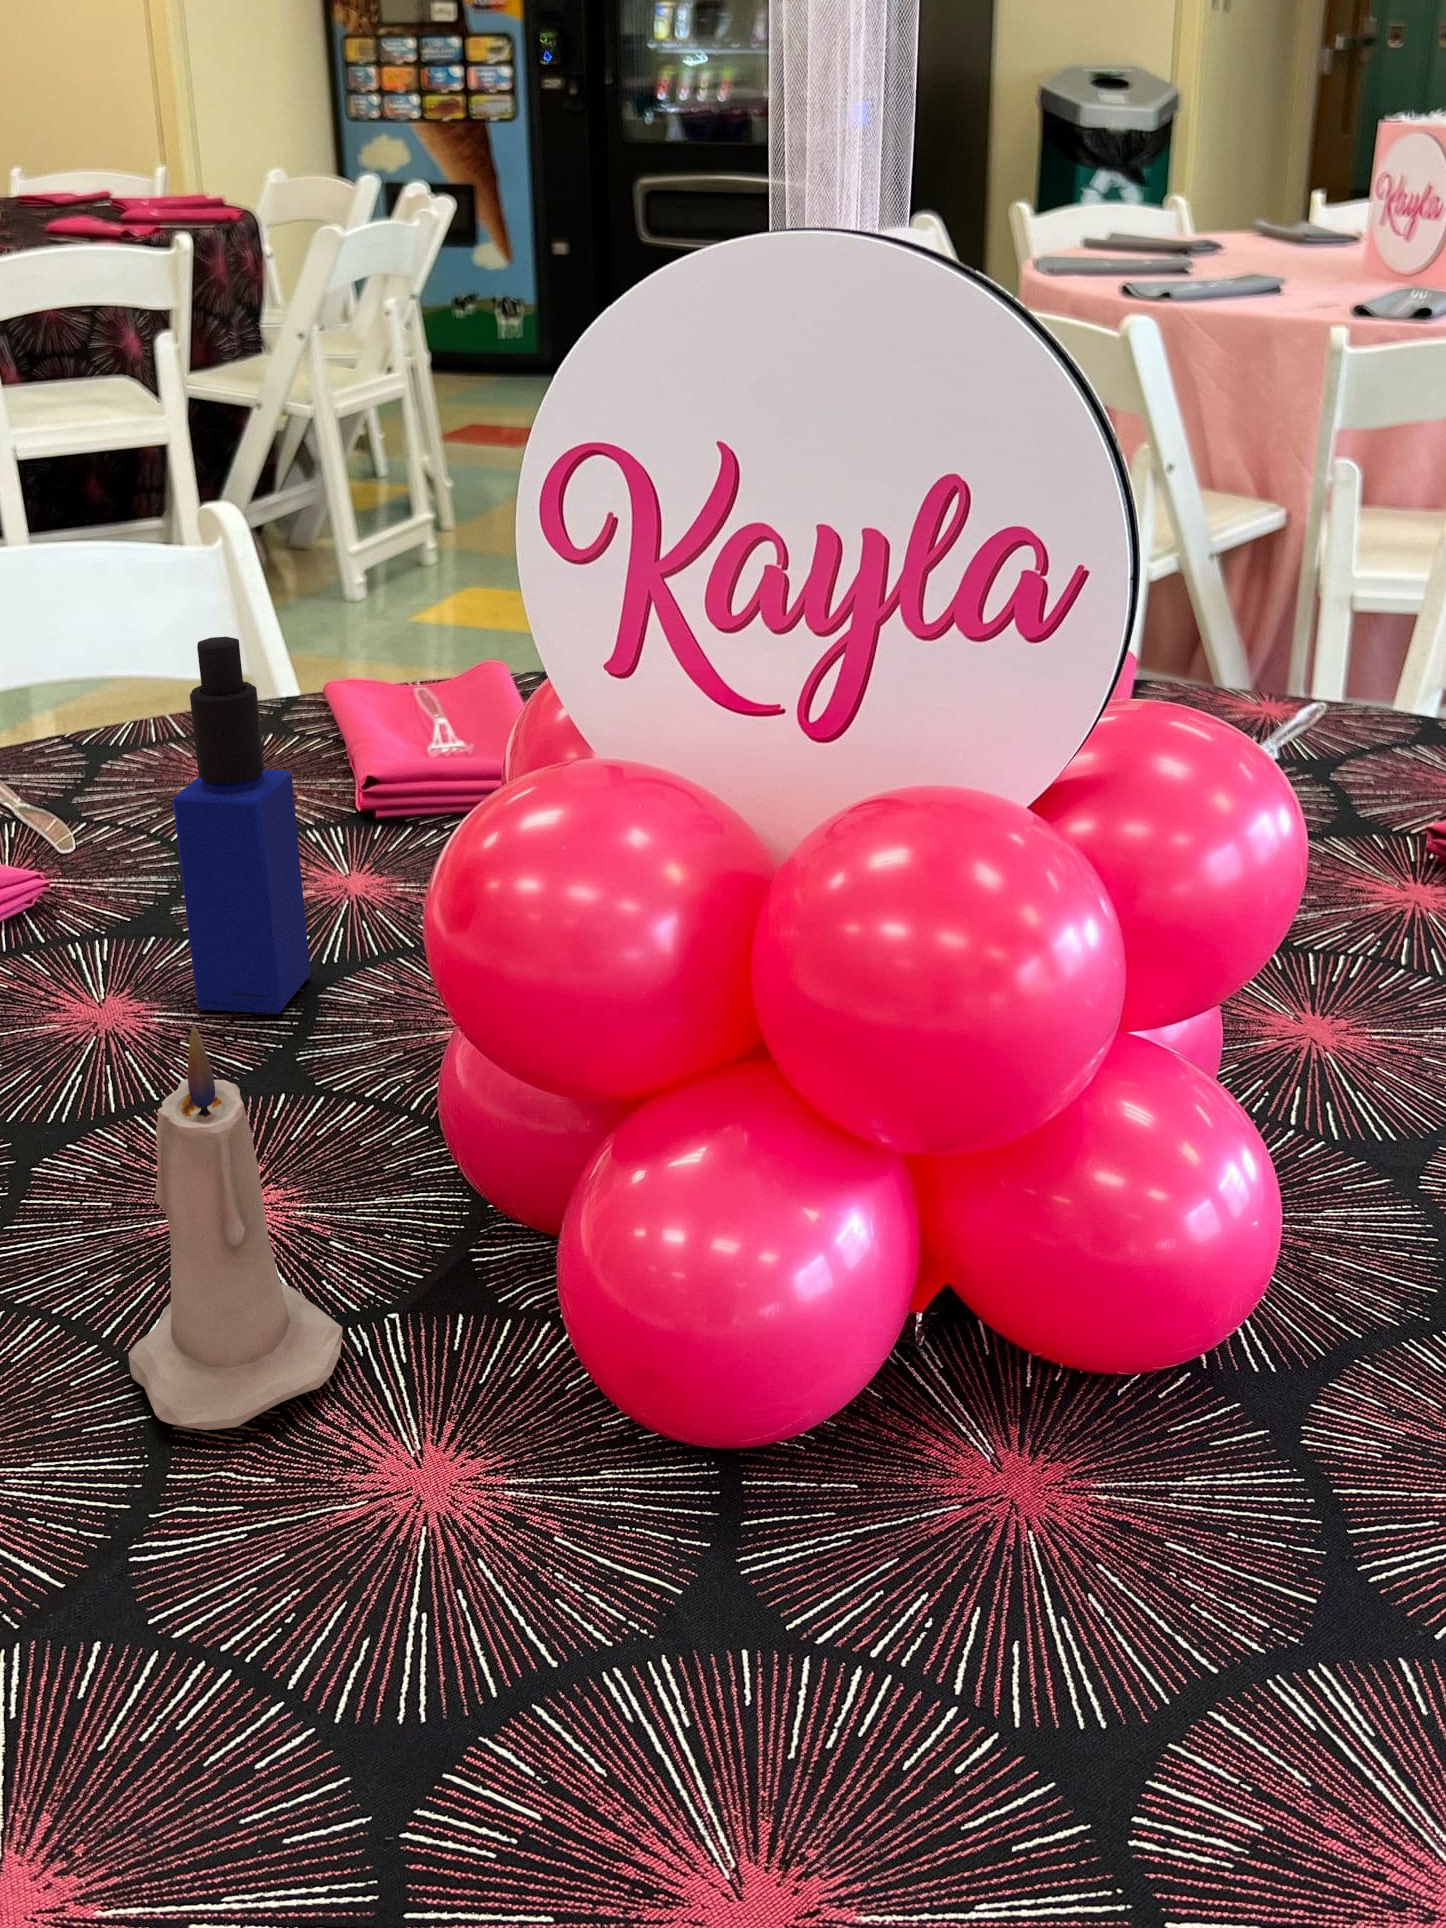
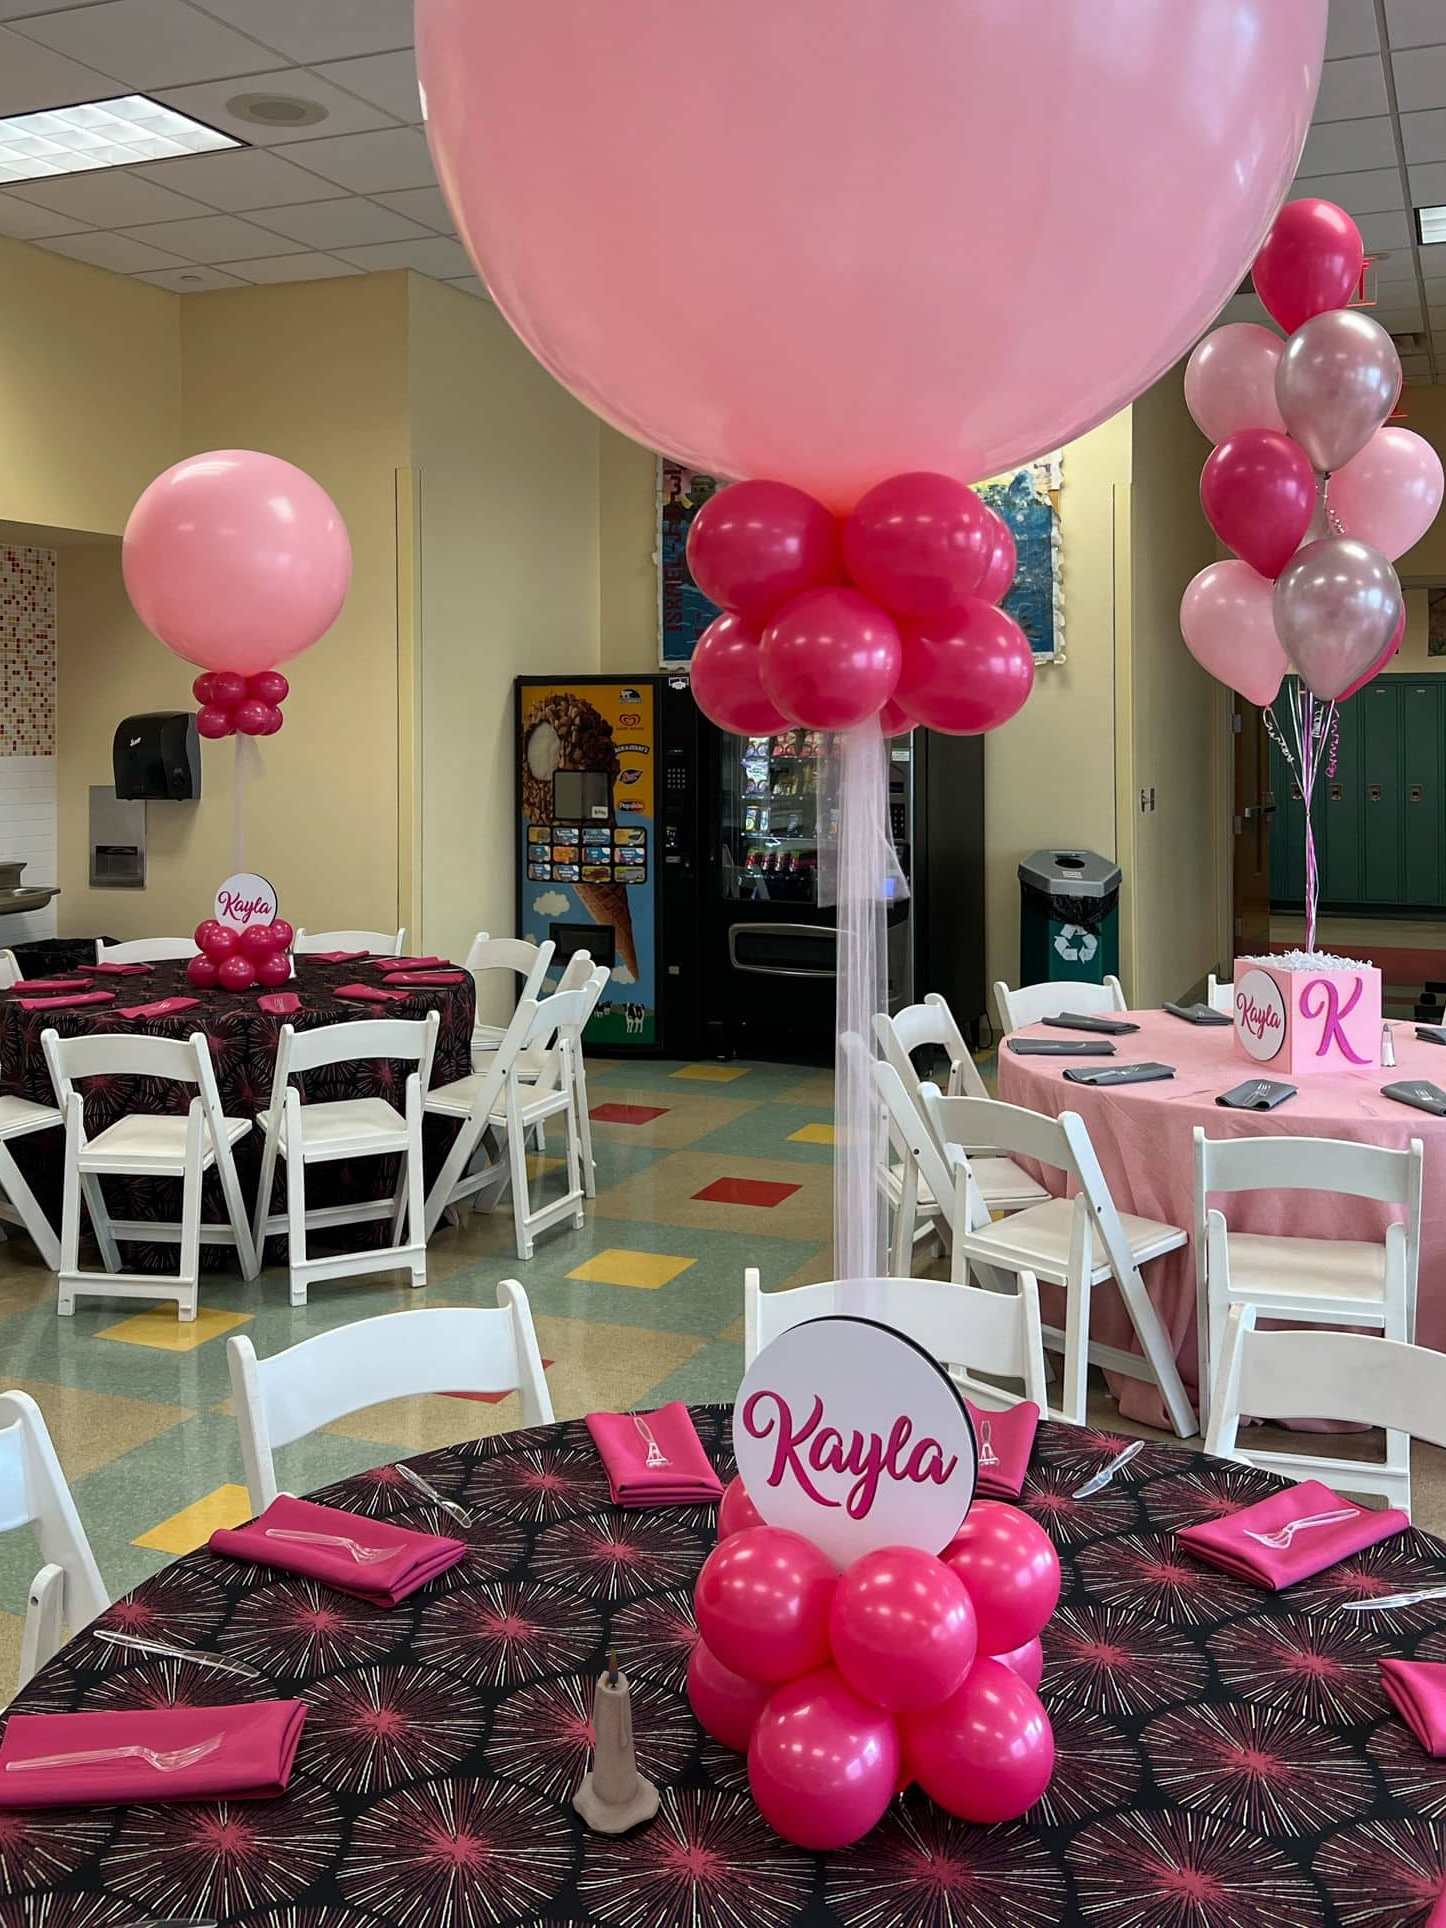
bottle: present [173,637,311,1014] -> none [561,1441,613,1633]

